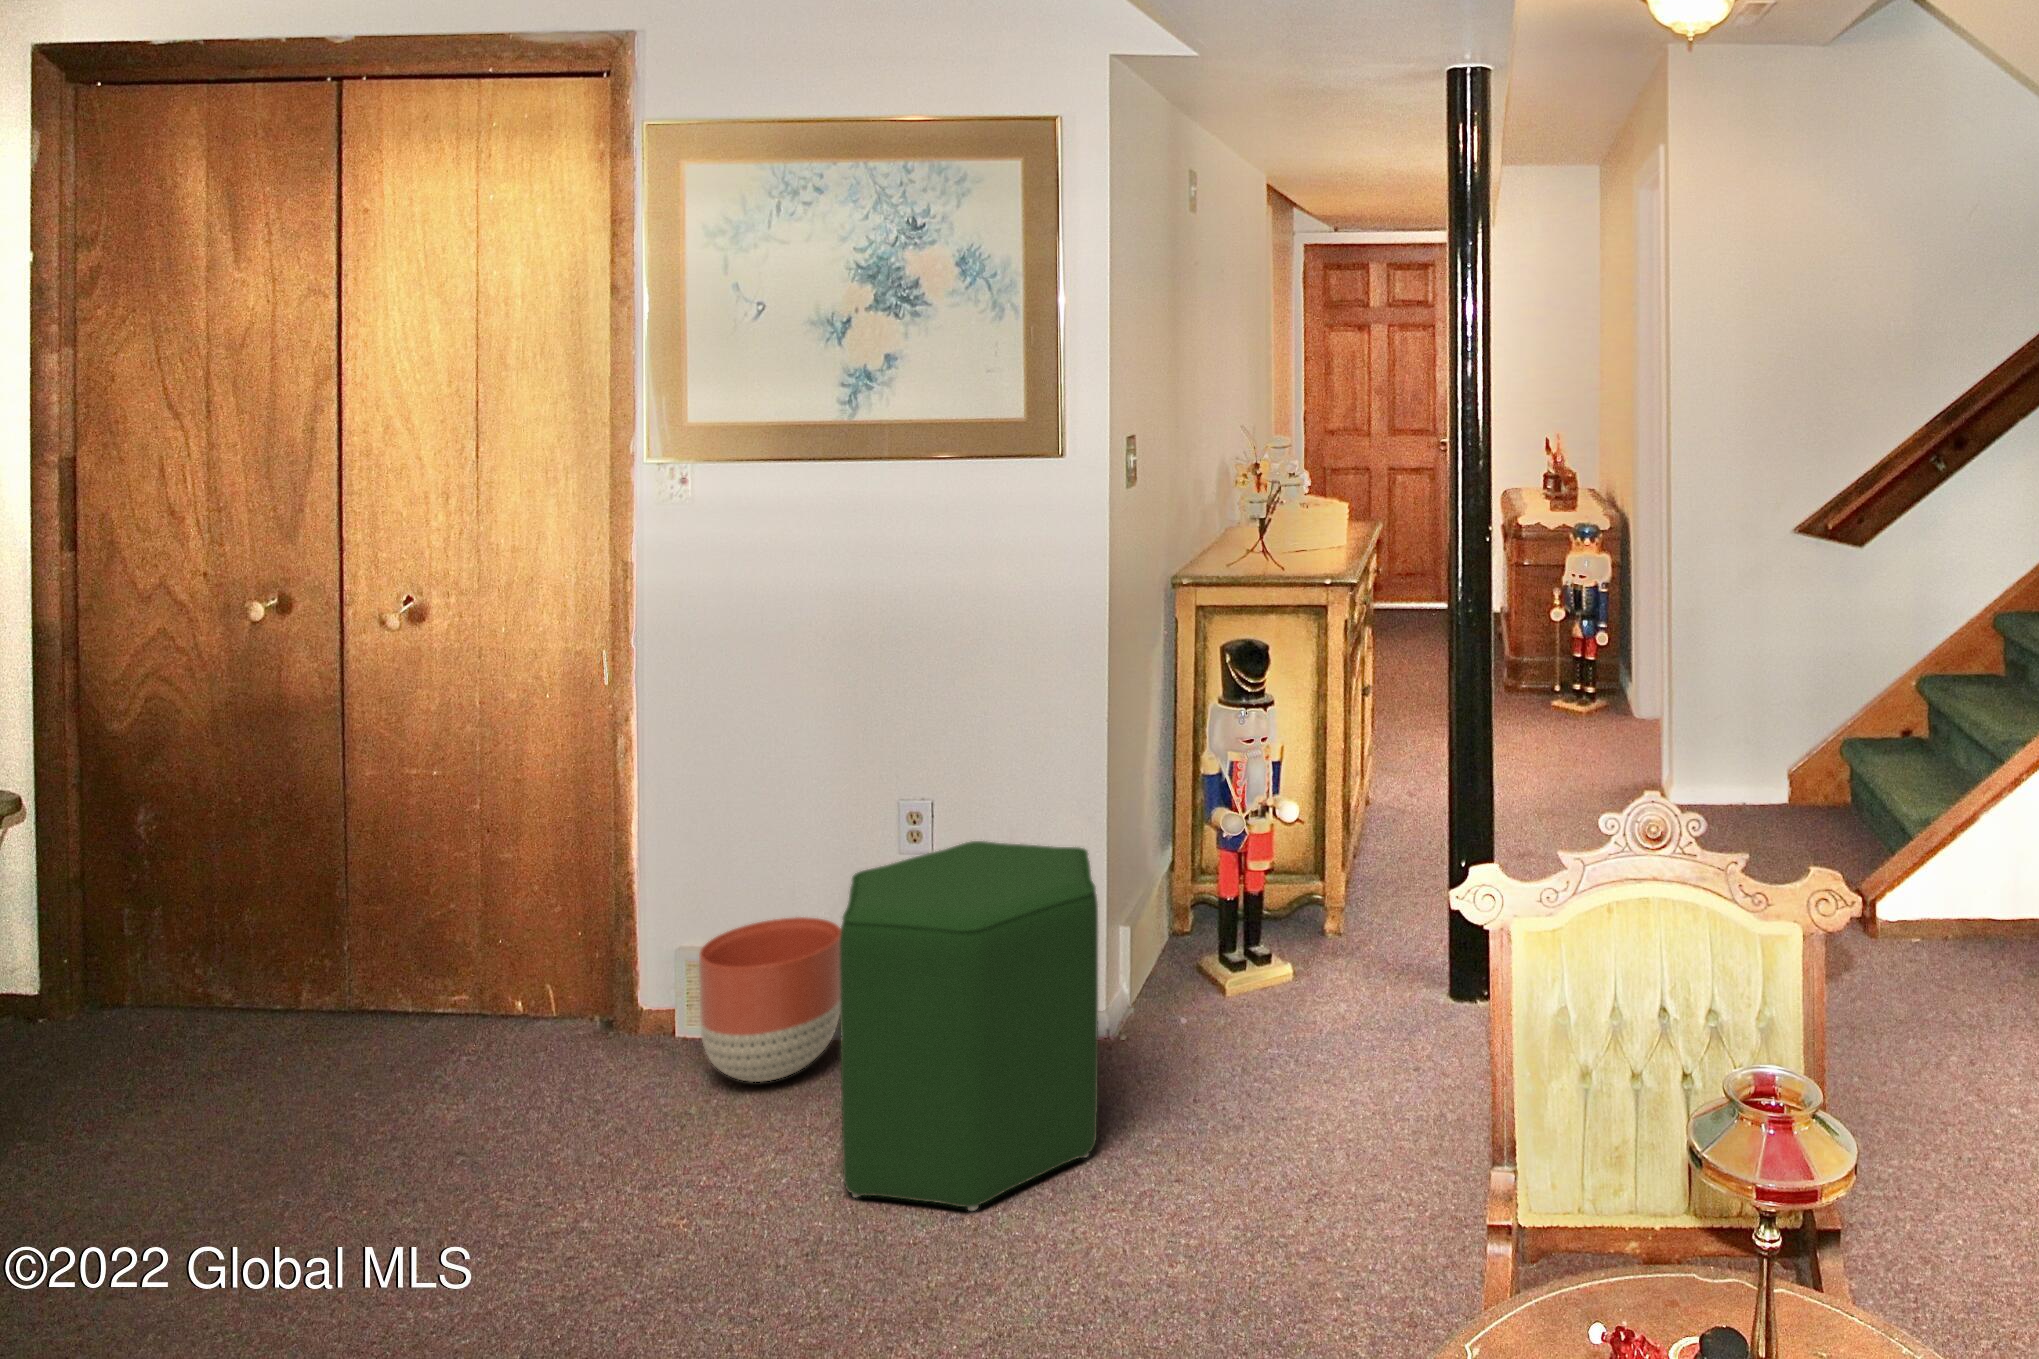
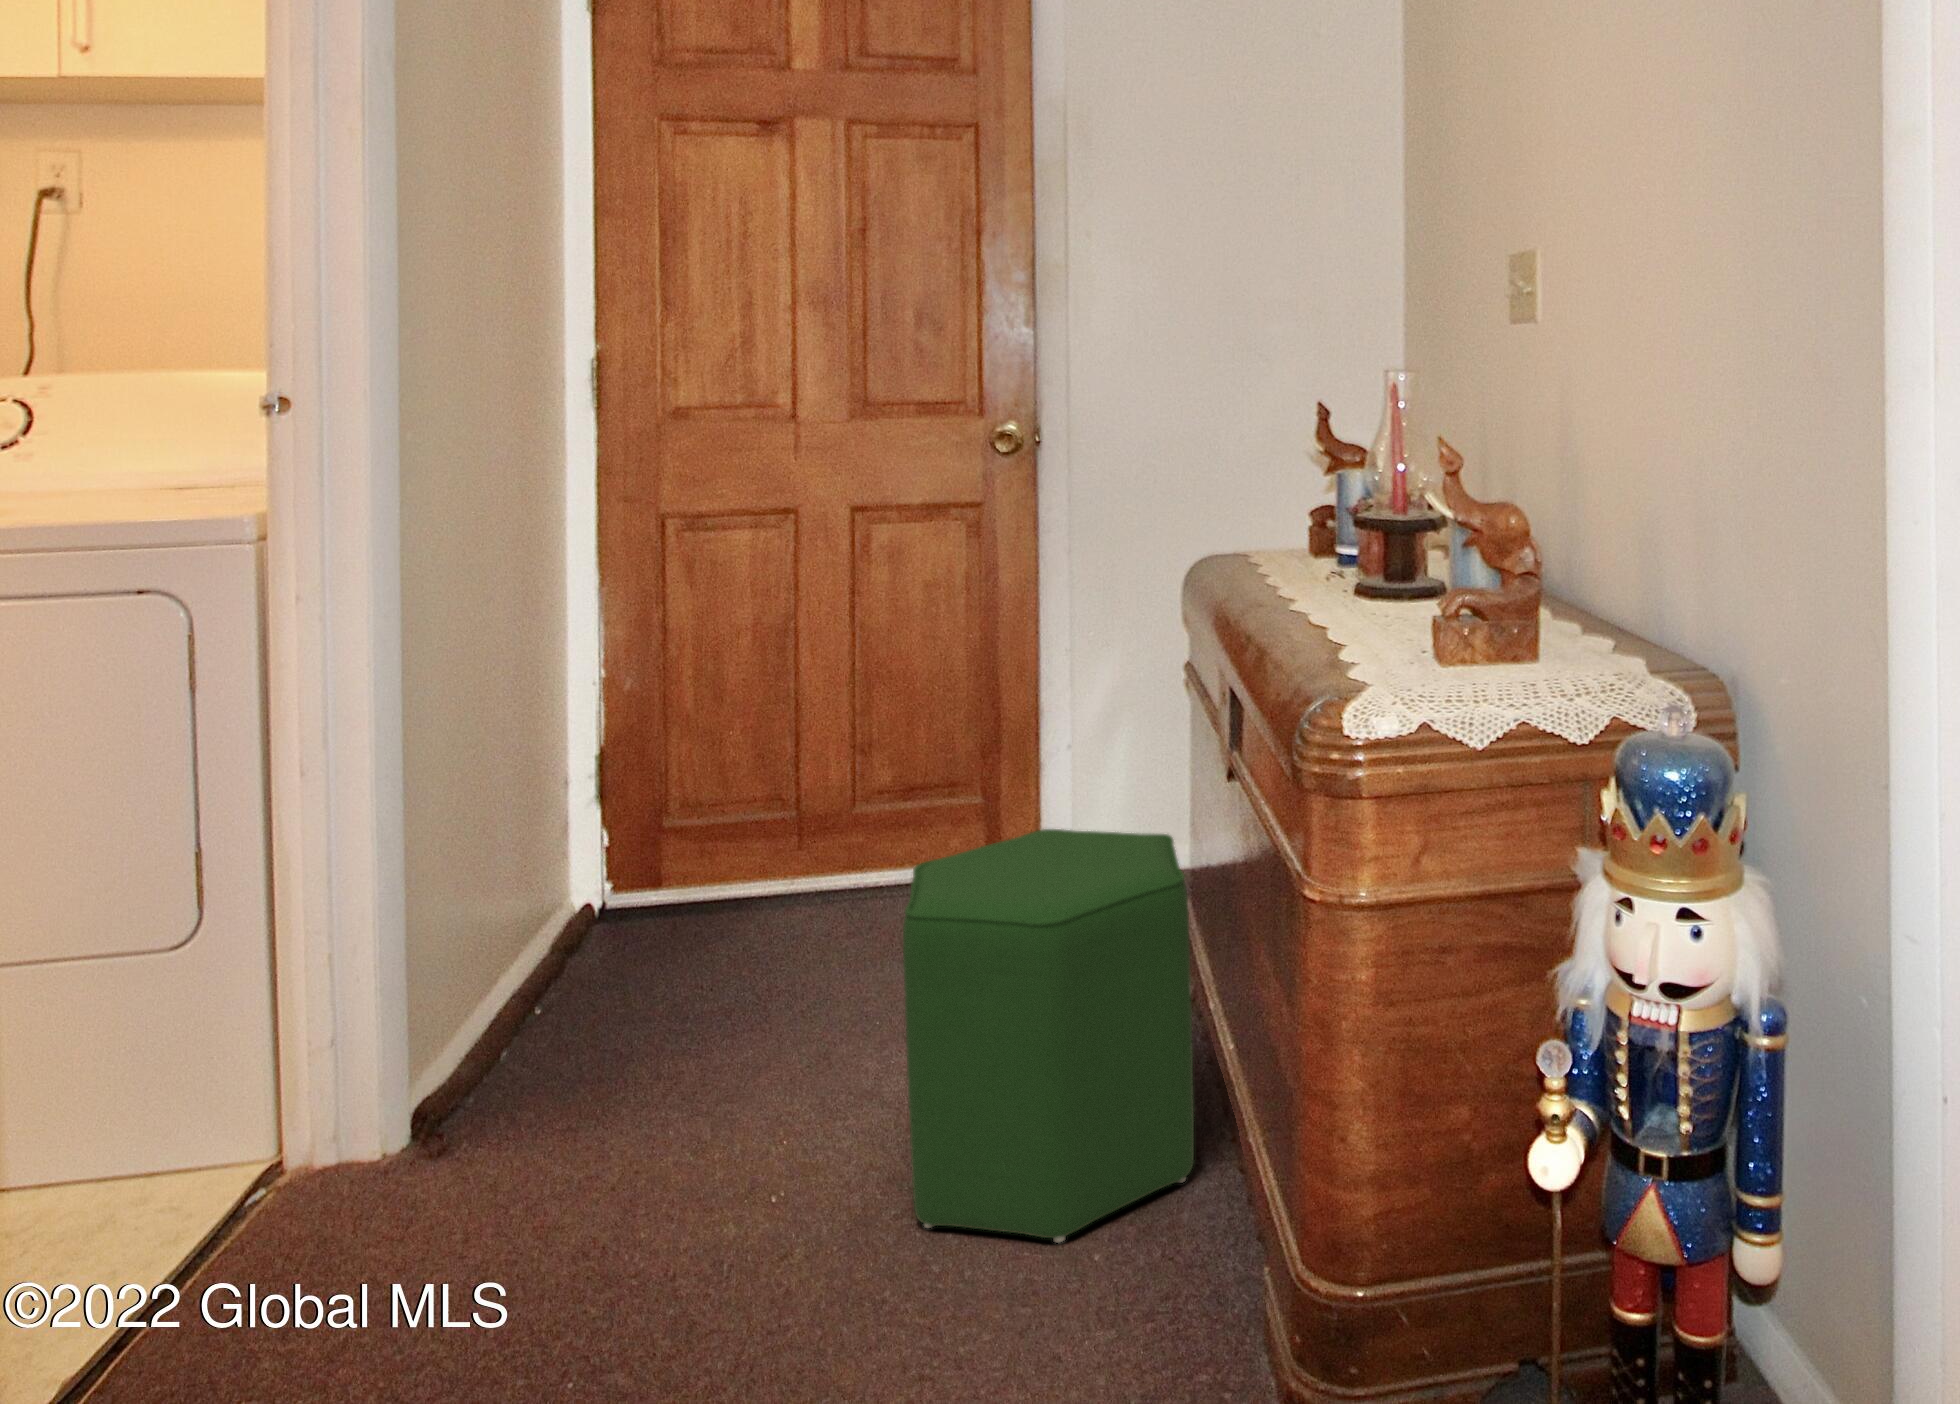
planter: present [699,917,841,1082] -> none [748,919,904,1101]

